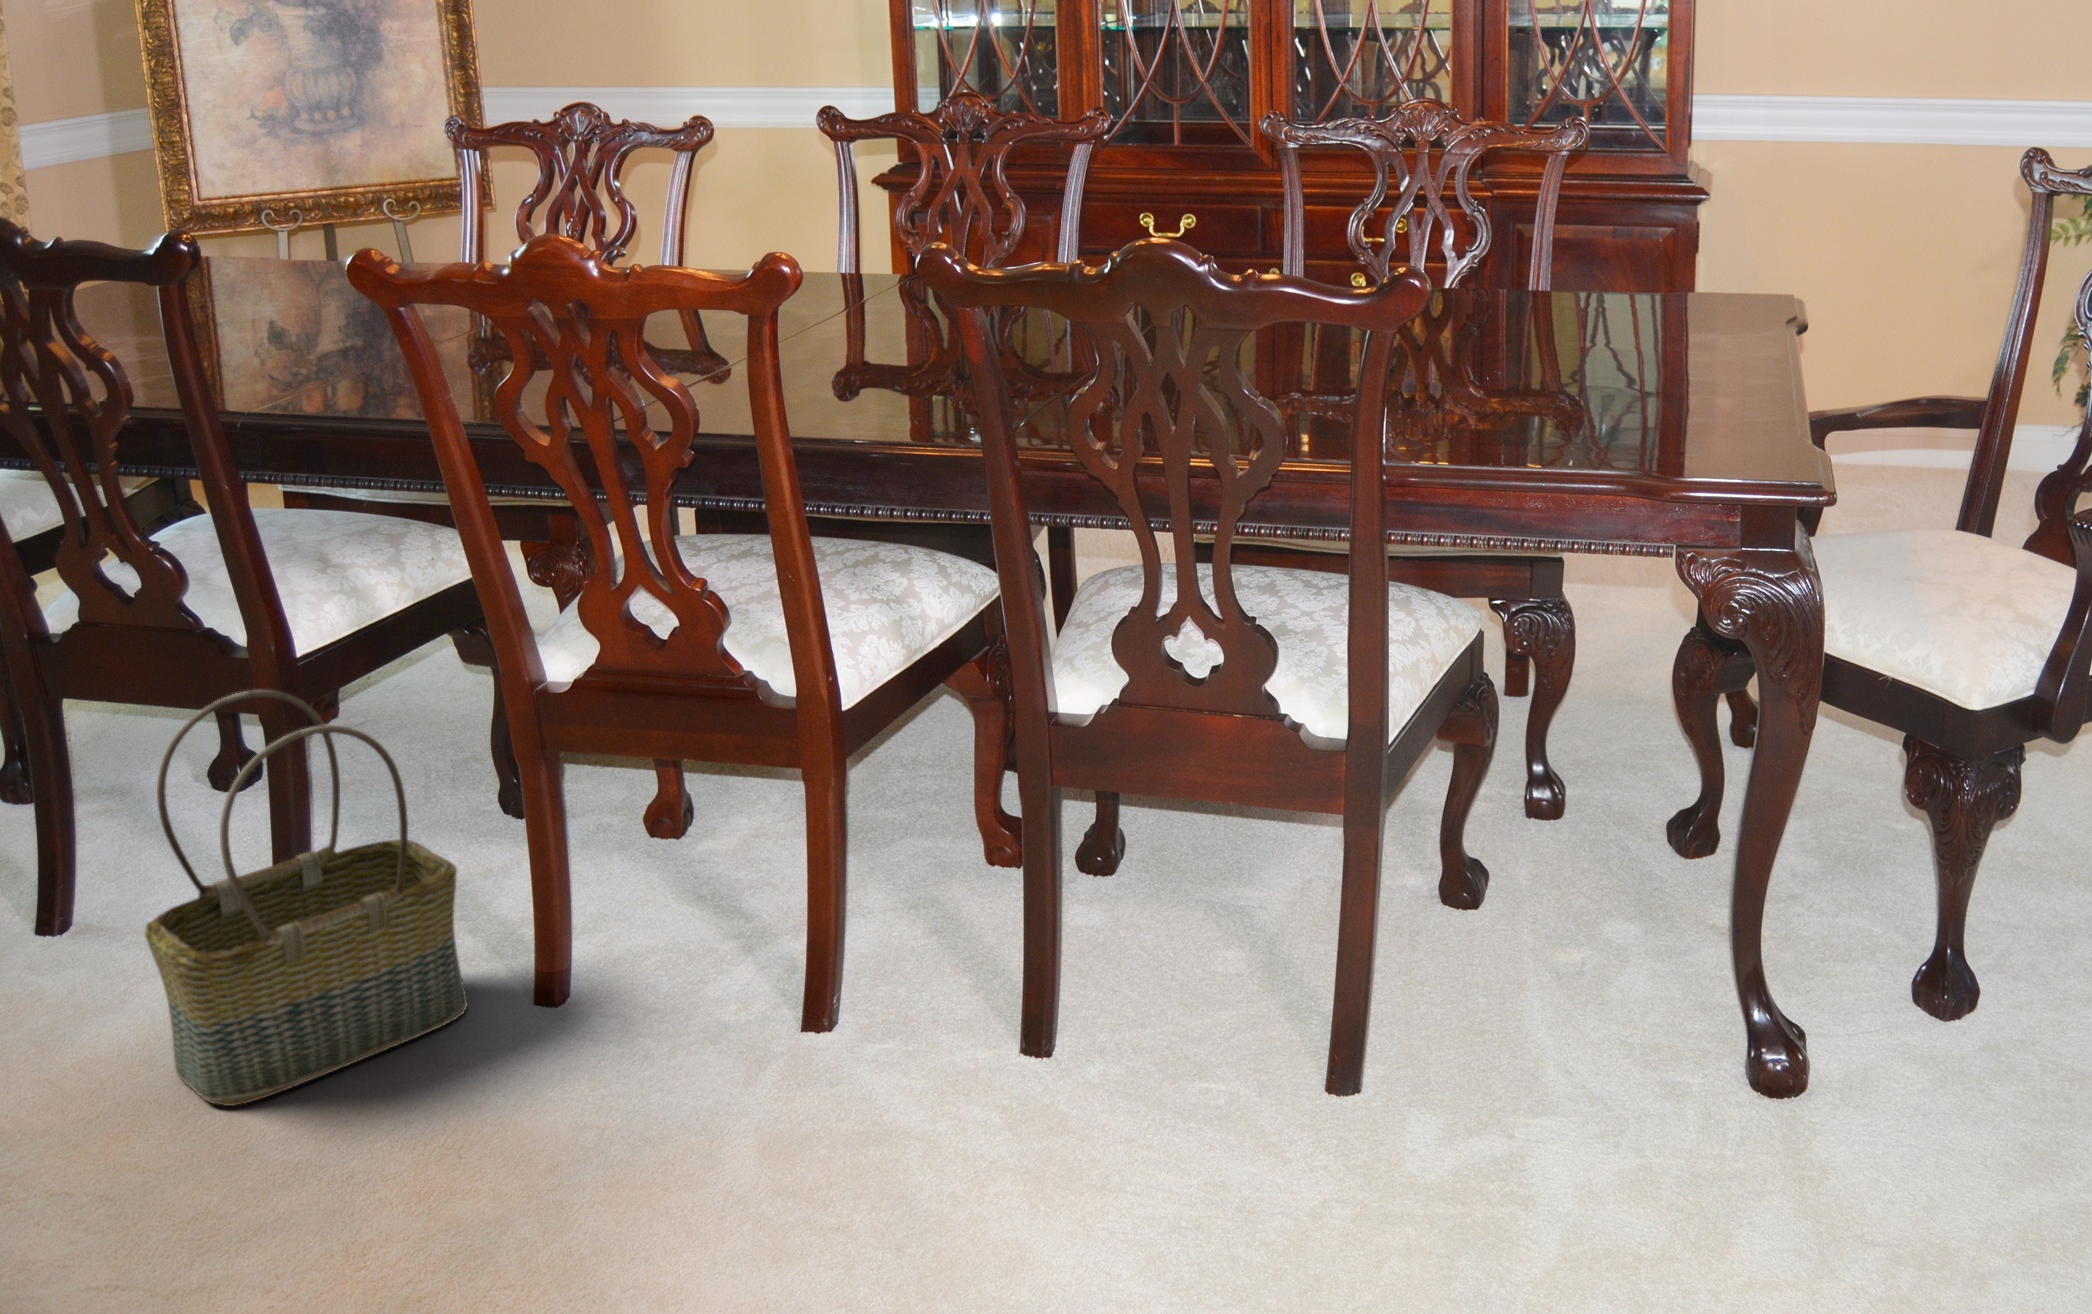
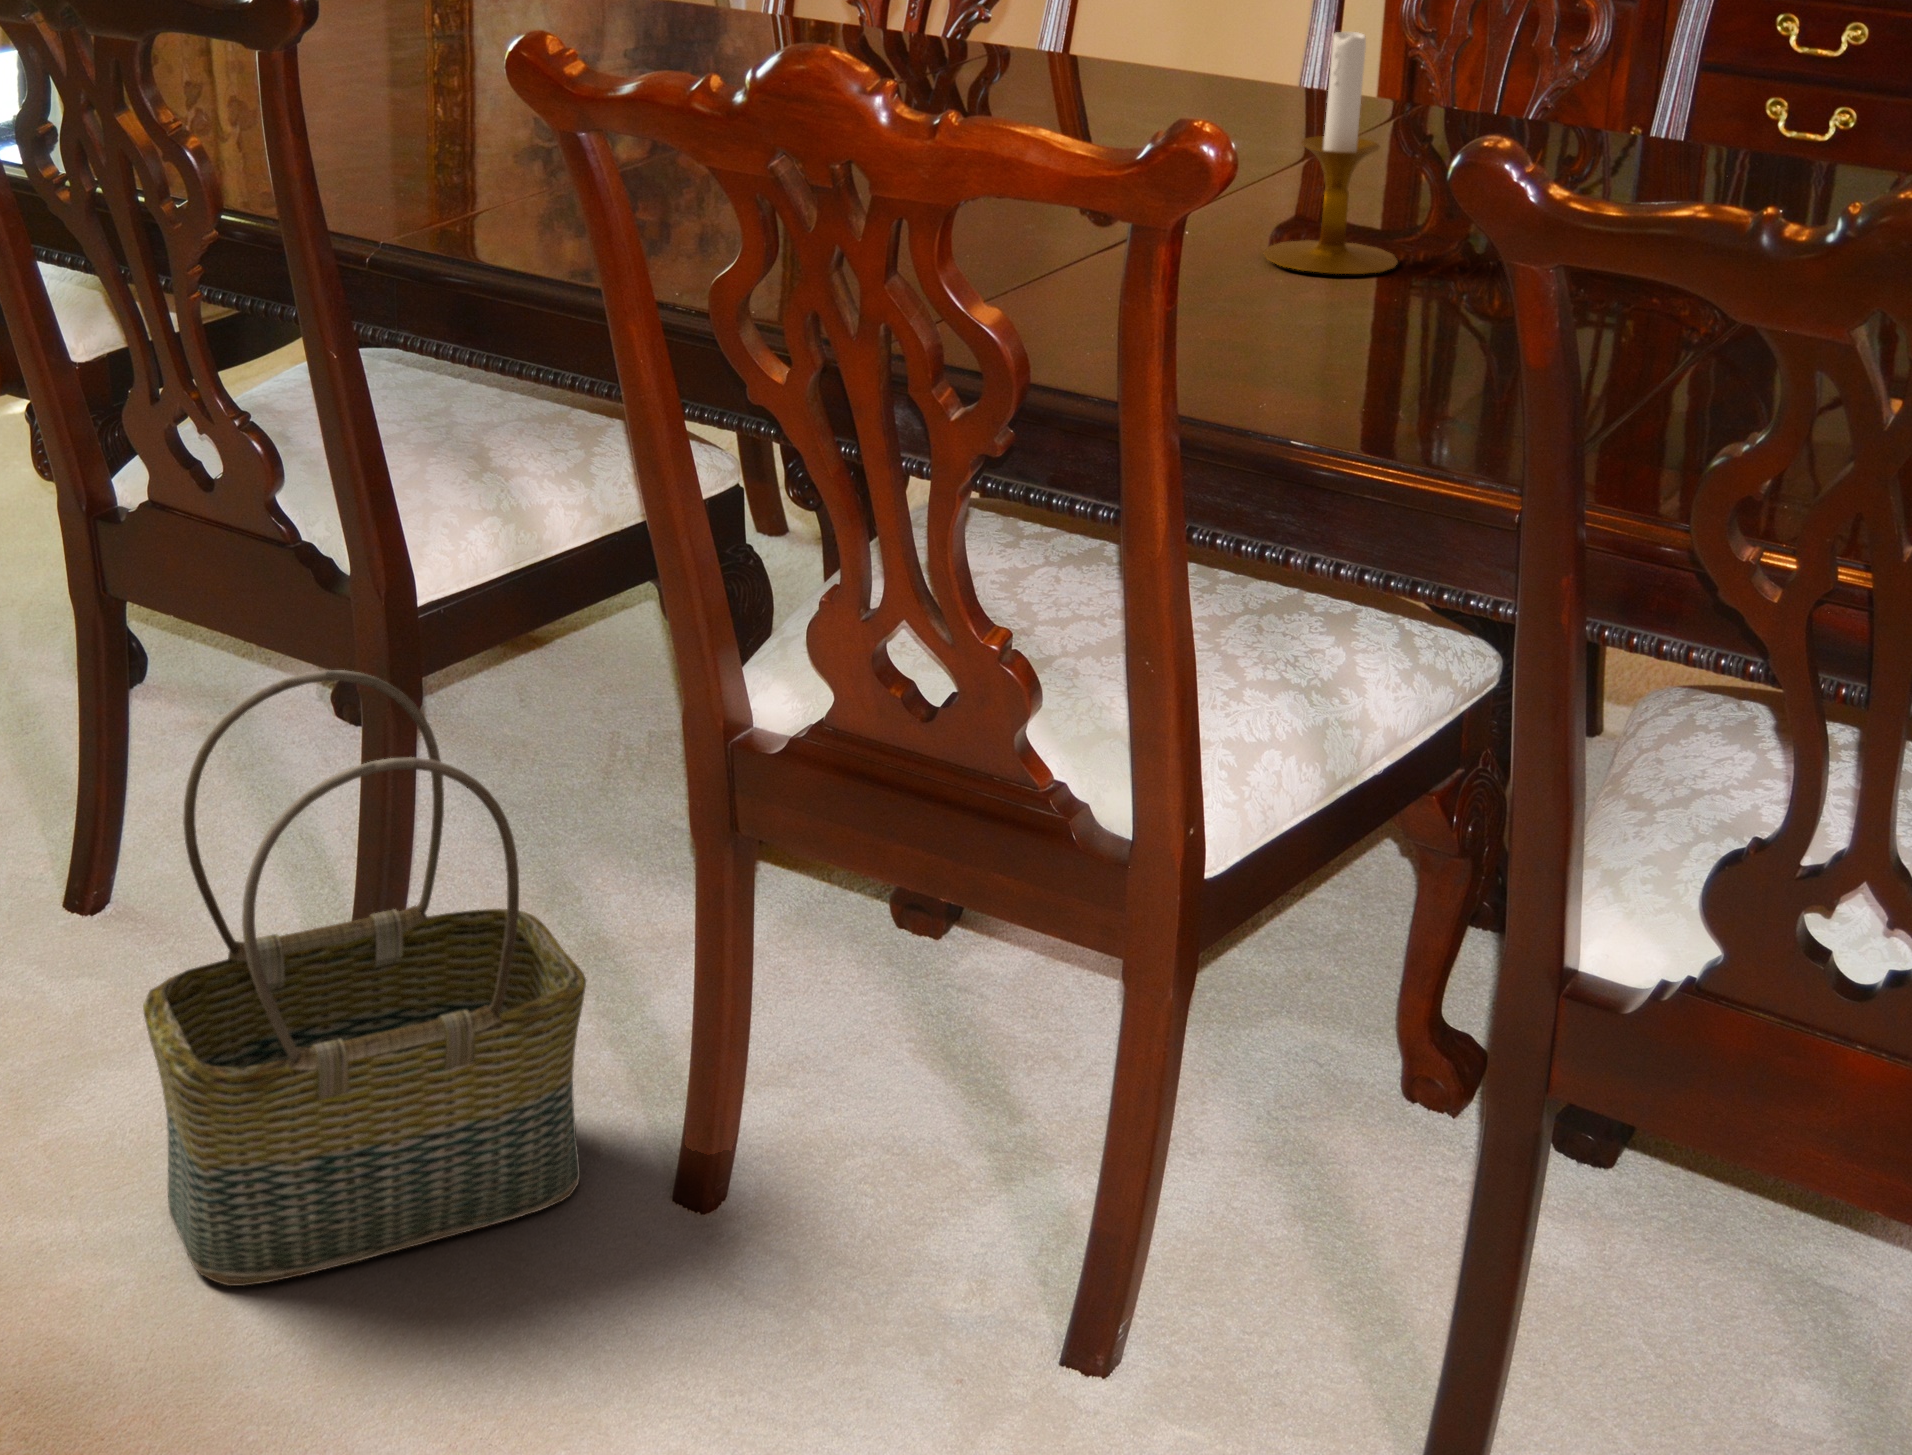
candlestick: none [829,222,912,368] -> present [1264,32,1398,274]

